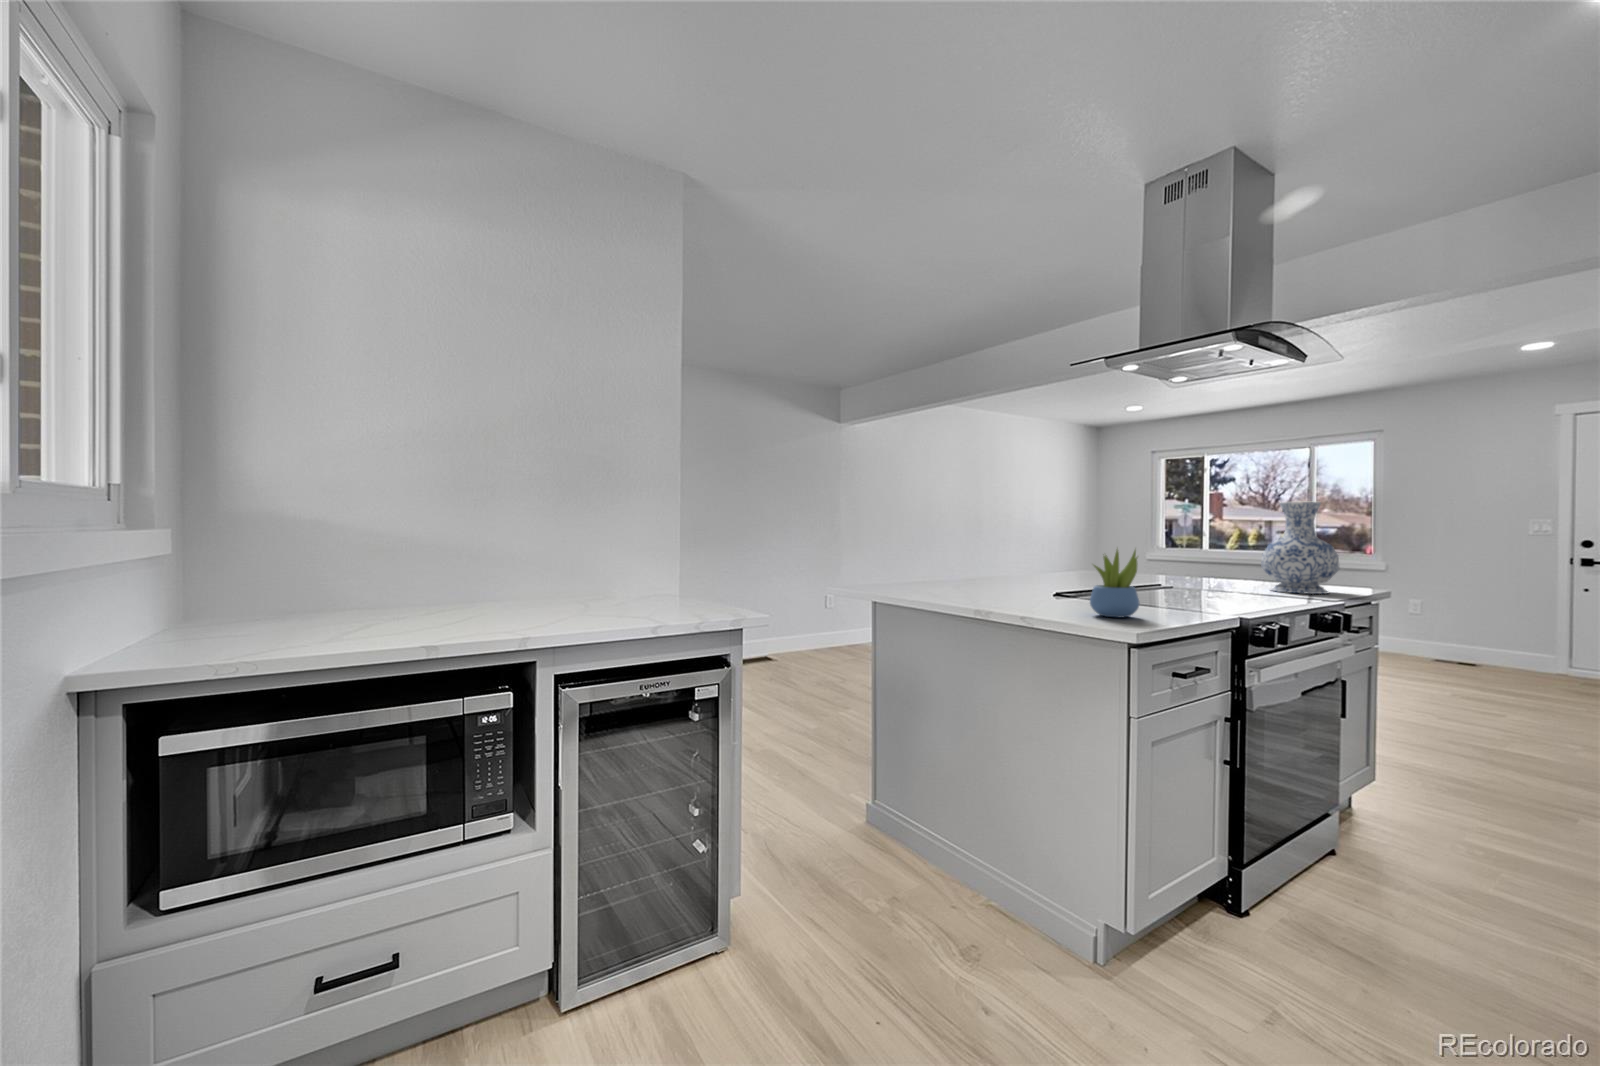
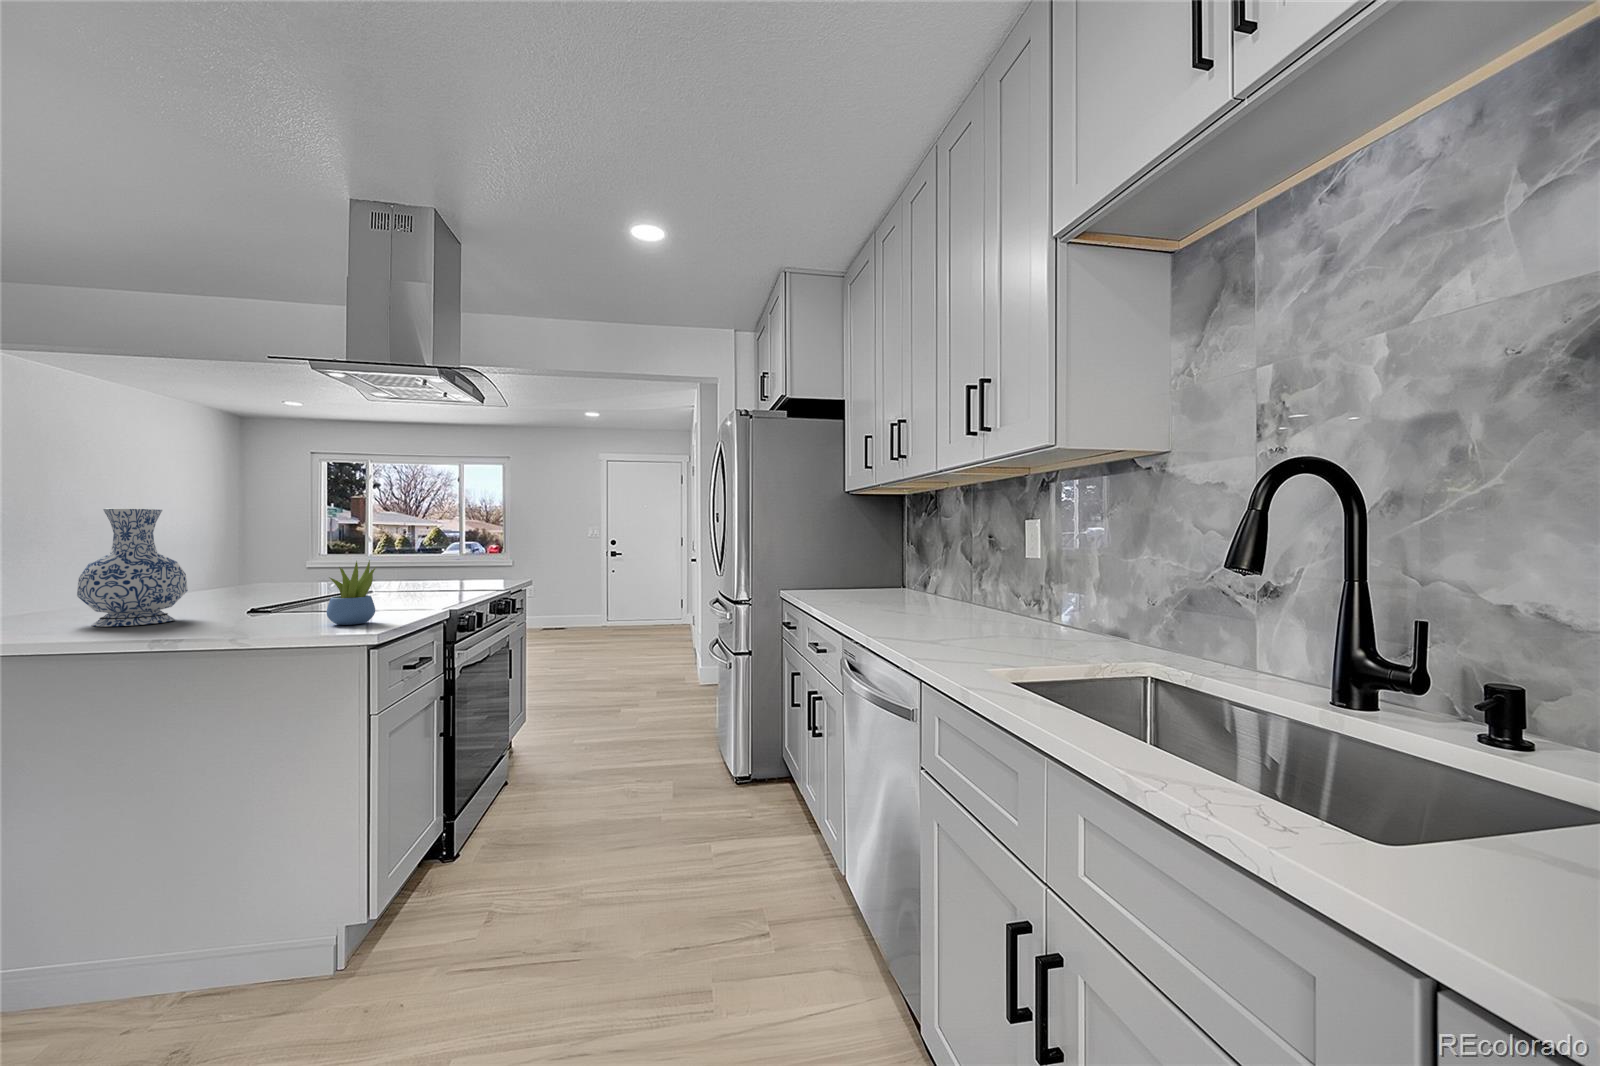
vase: present [1261,501,1339,594] -> present [77,508,188,627]

